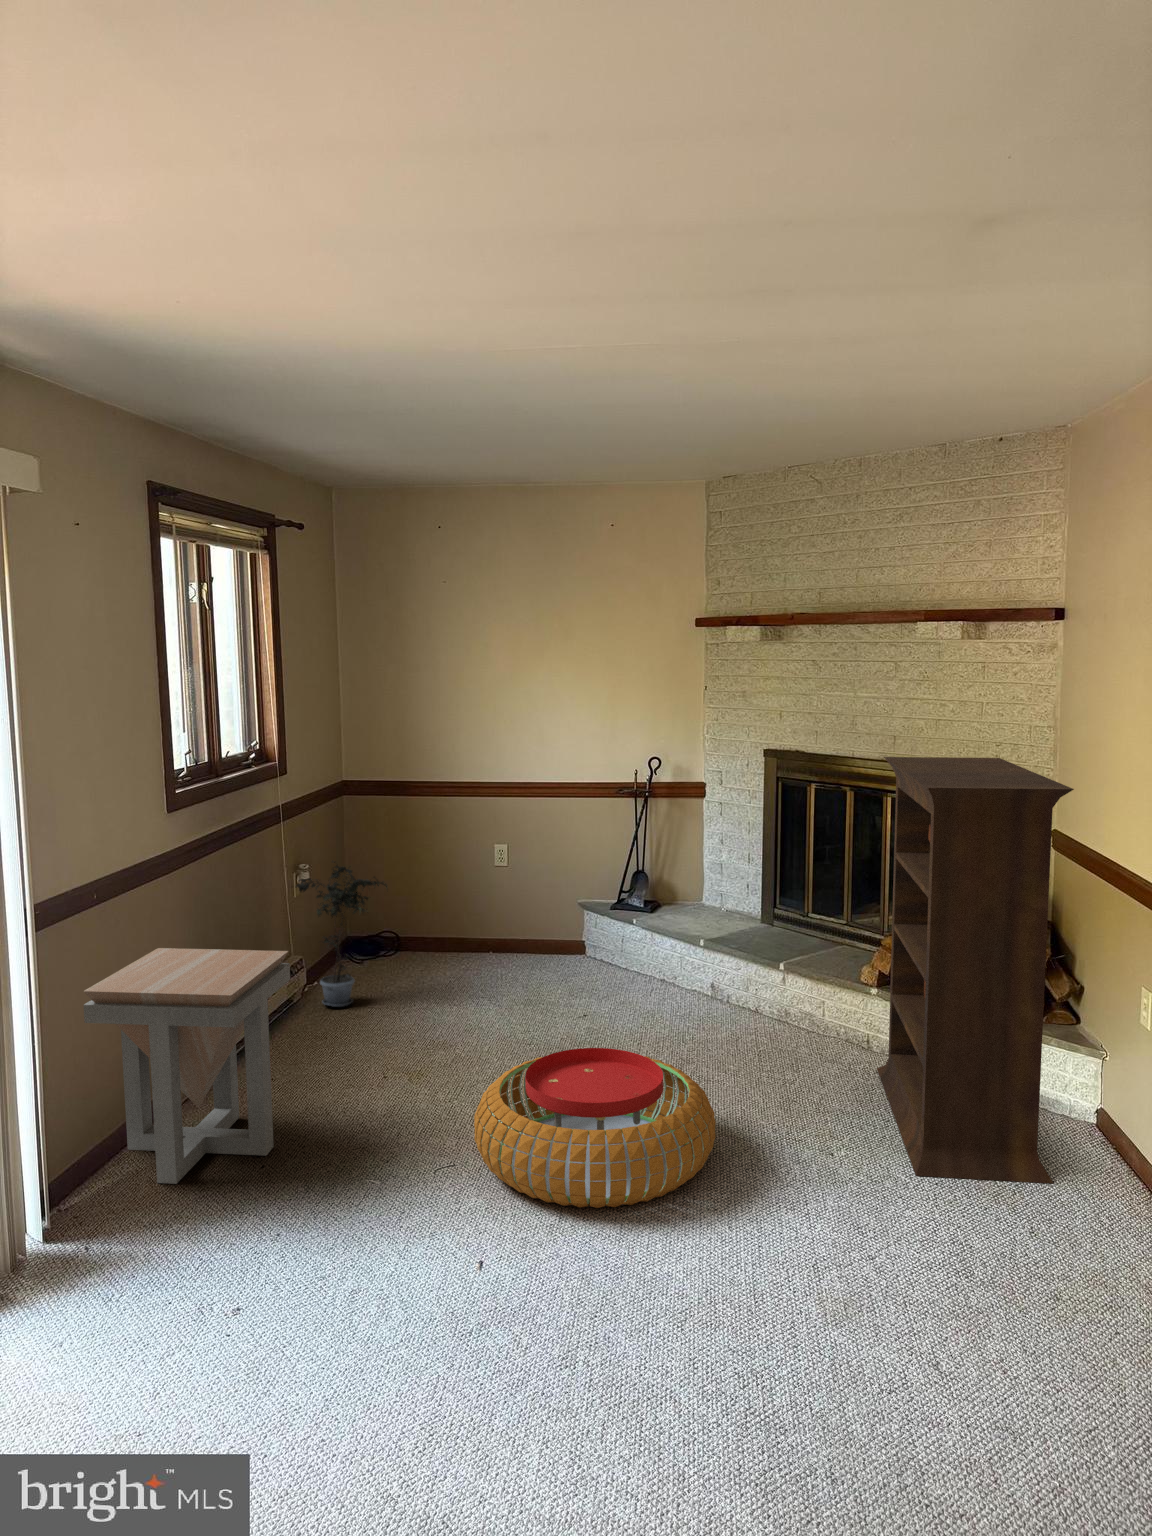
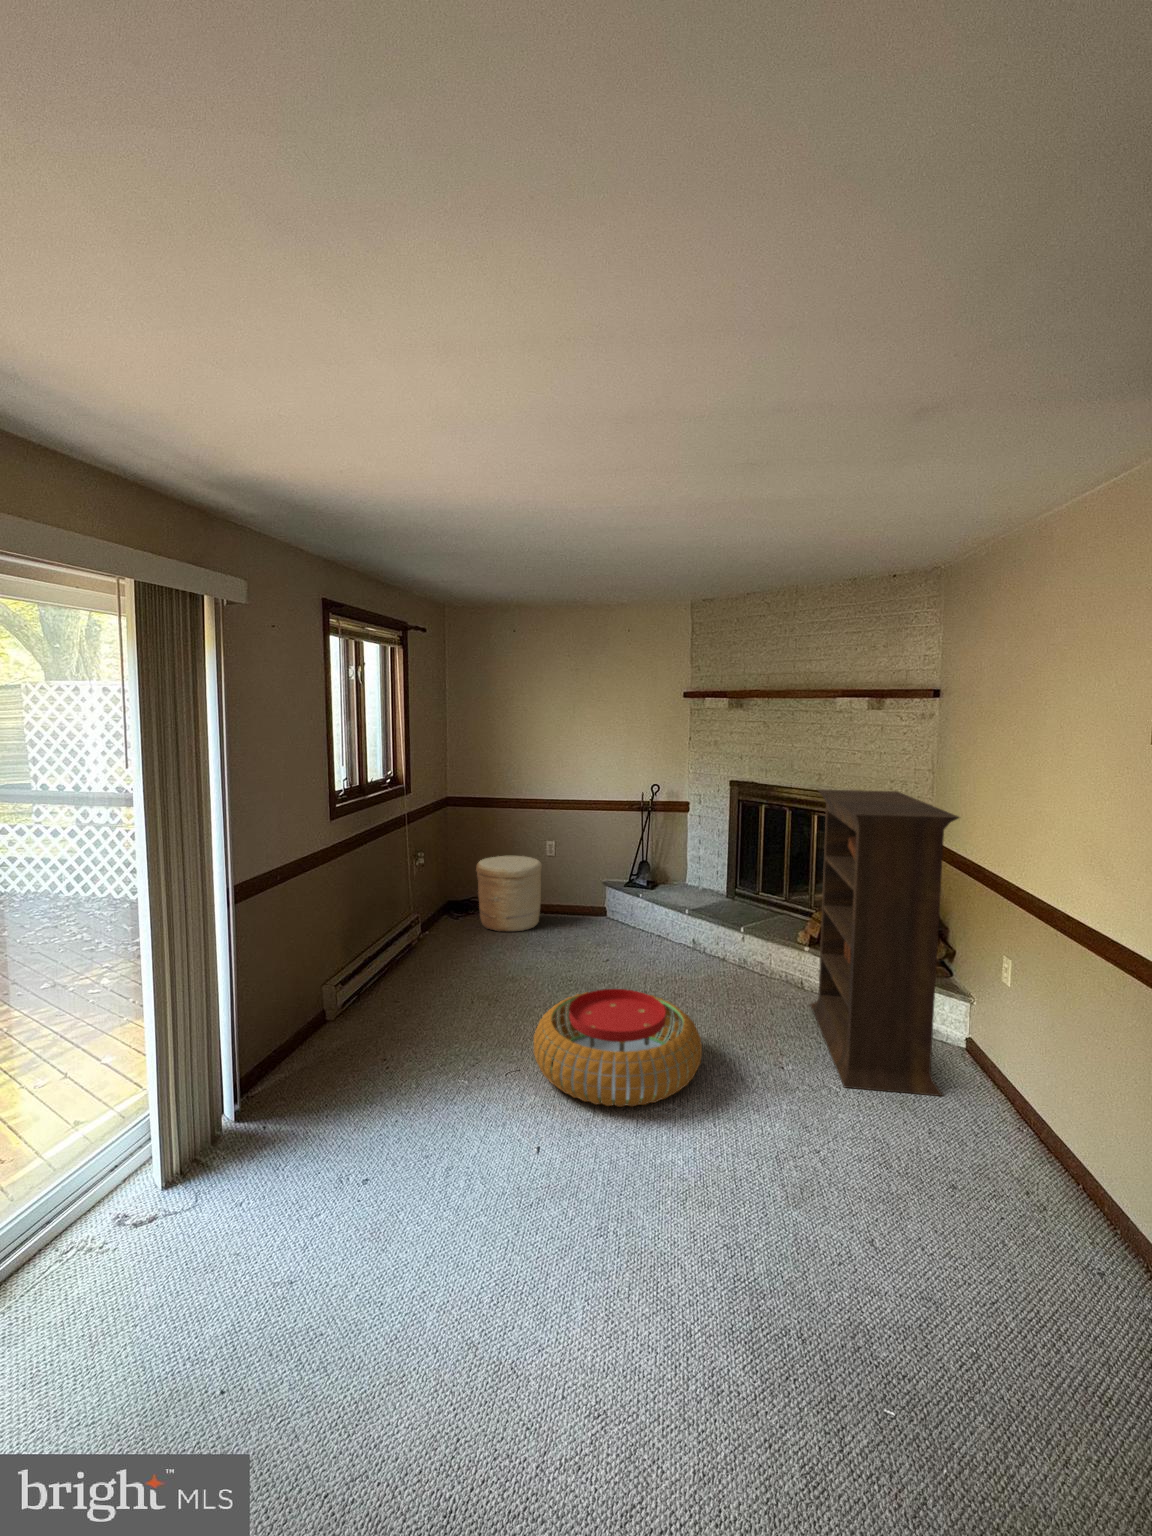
potted plant: present [296,862,387,1007] -> none [411,851,476,950]
woven basket: none [389,867,488,980] -> present [476,856,542,932]
side table: present [83,948,290,1184] -> none [267,913,409,1080]

